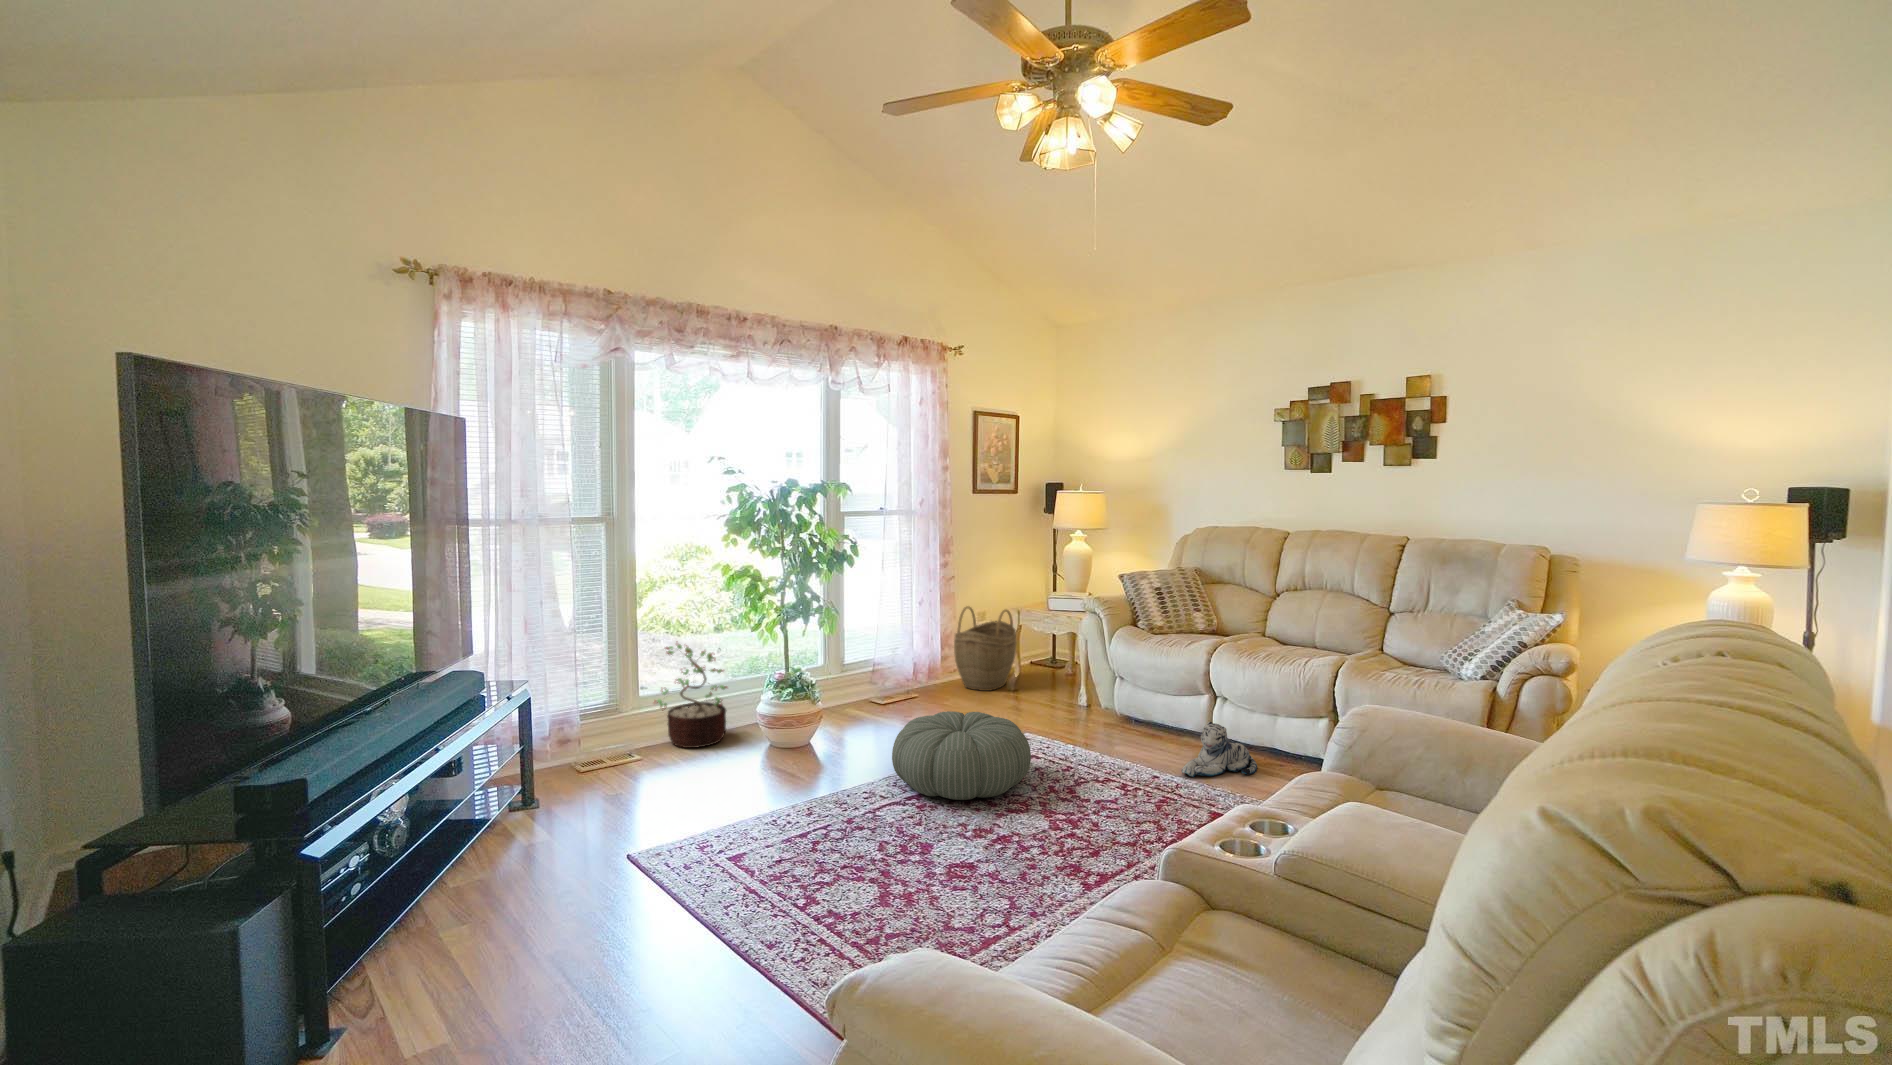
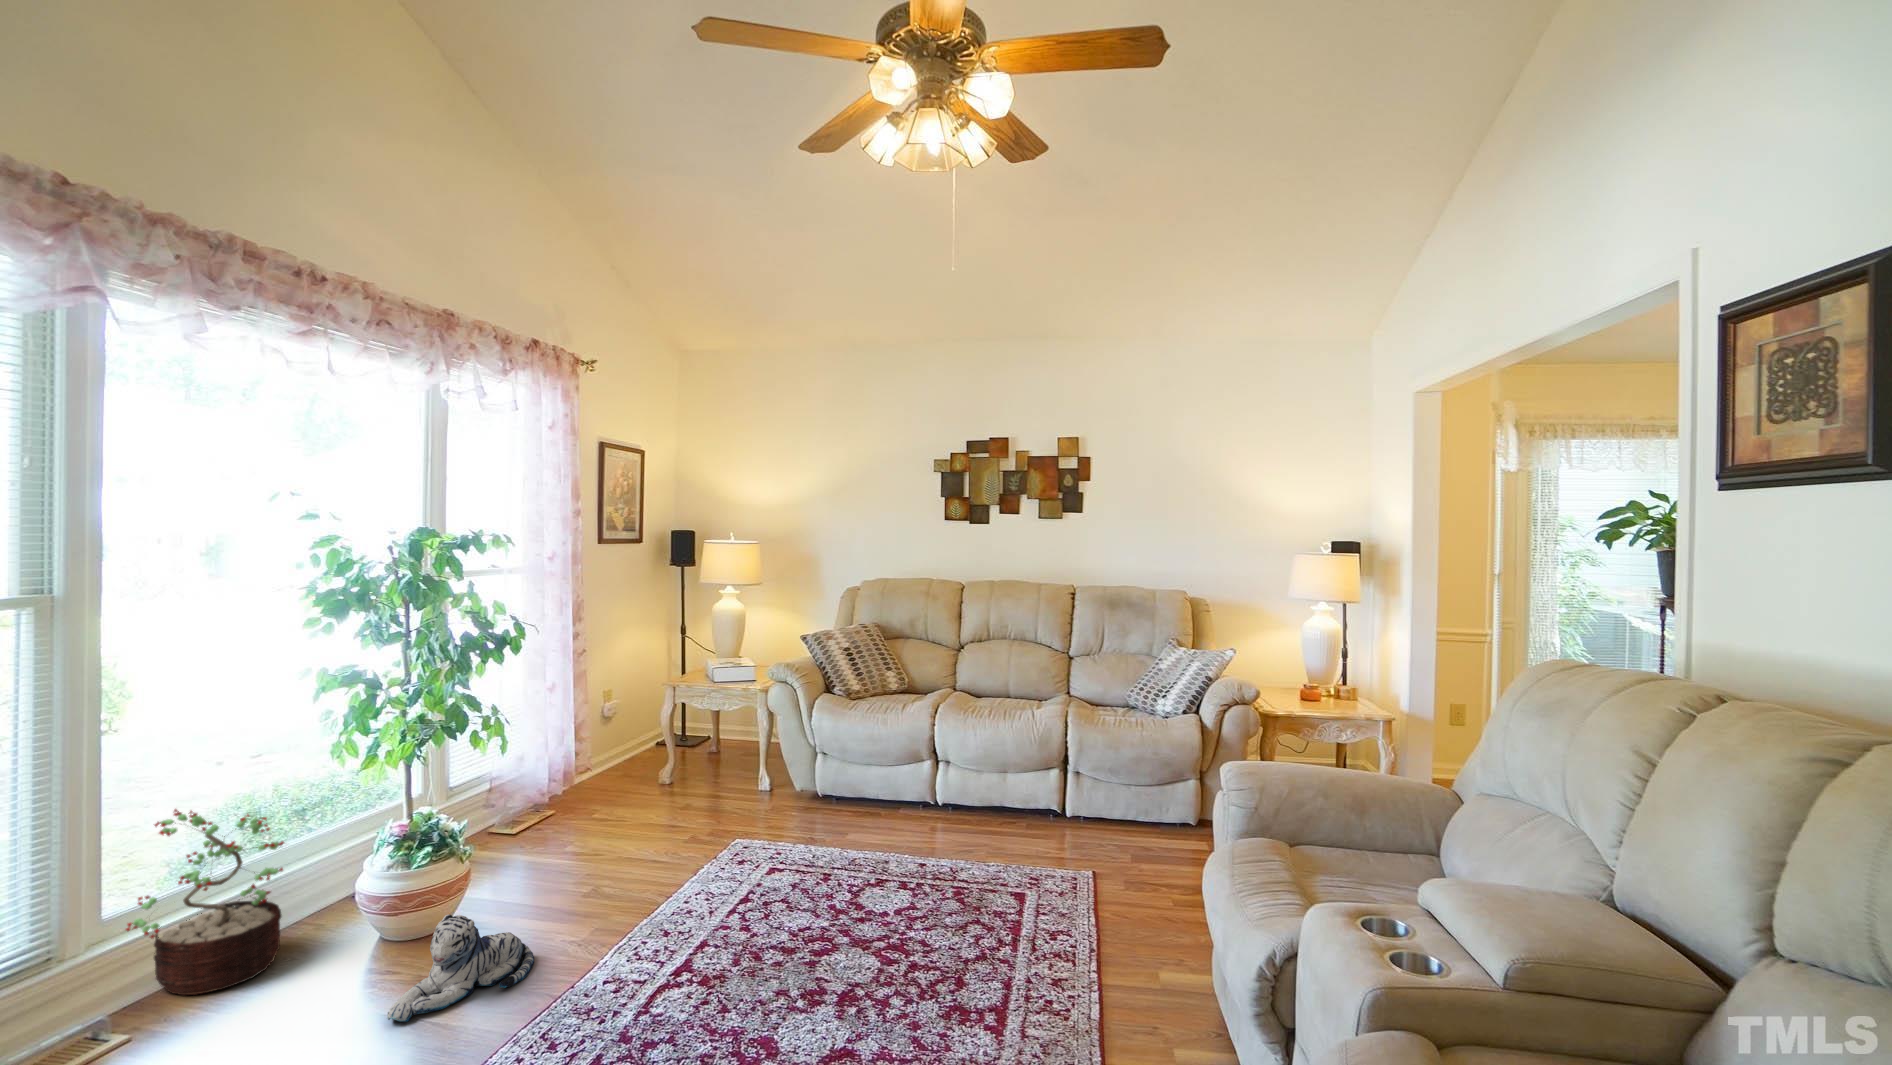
woven basket: present [954,606,1016,691] -> none [591,688,668,797]
pouf: present [892,711,1031,800] -> none [625,830,808,960]
plush toy: present [1182,722,1257,777] -> present [387,914,534,1022]

